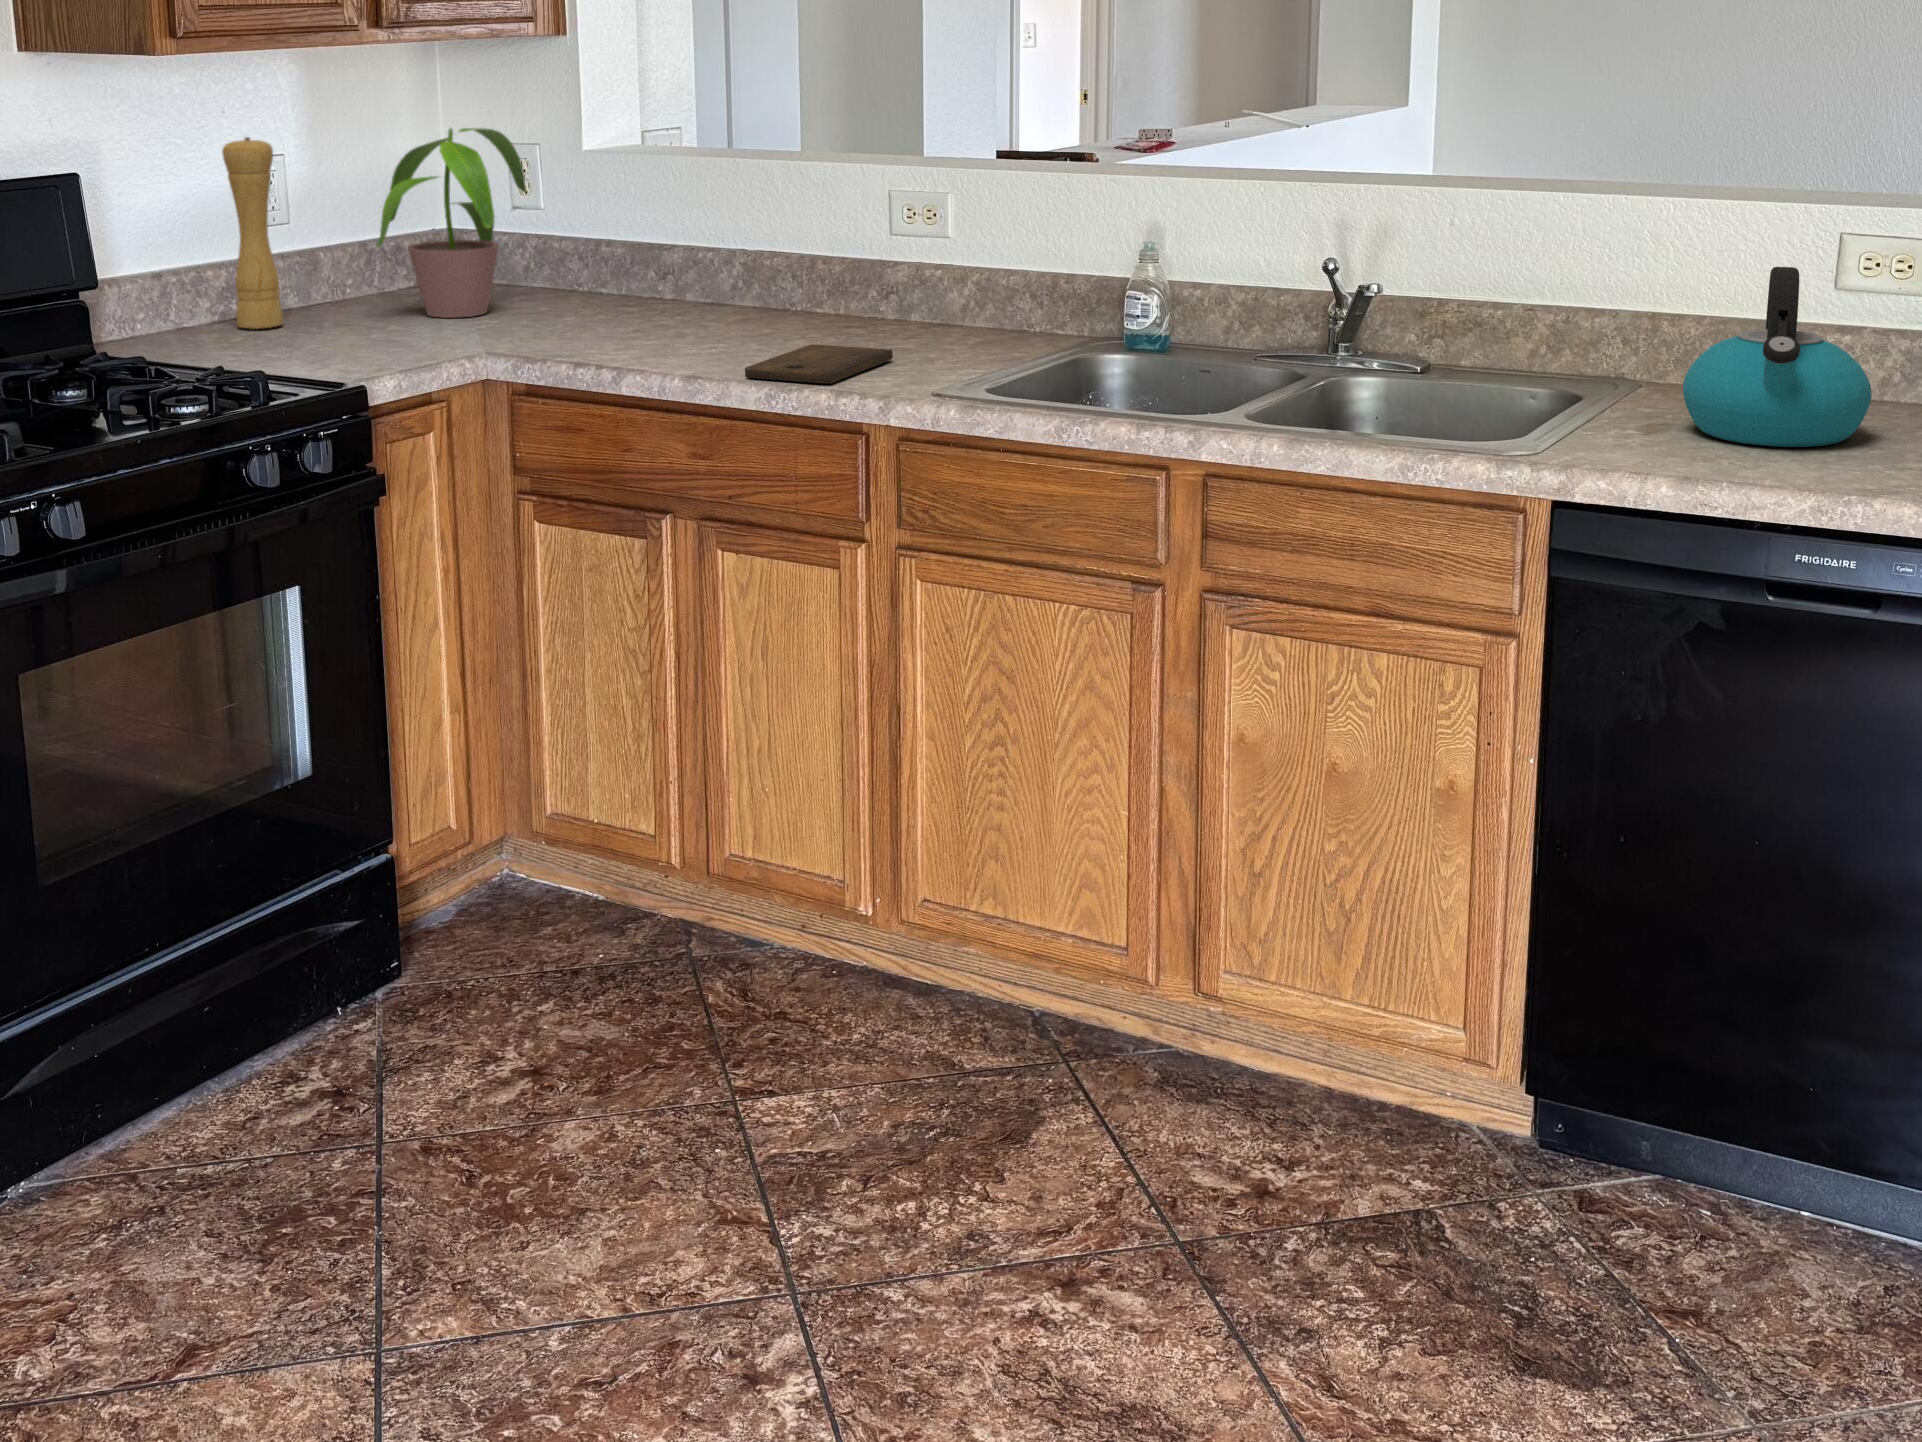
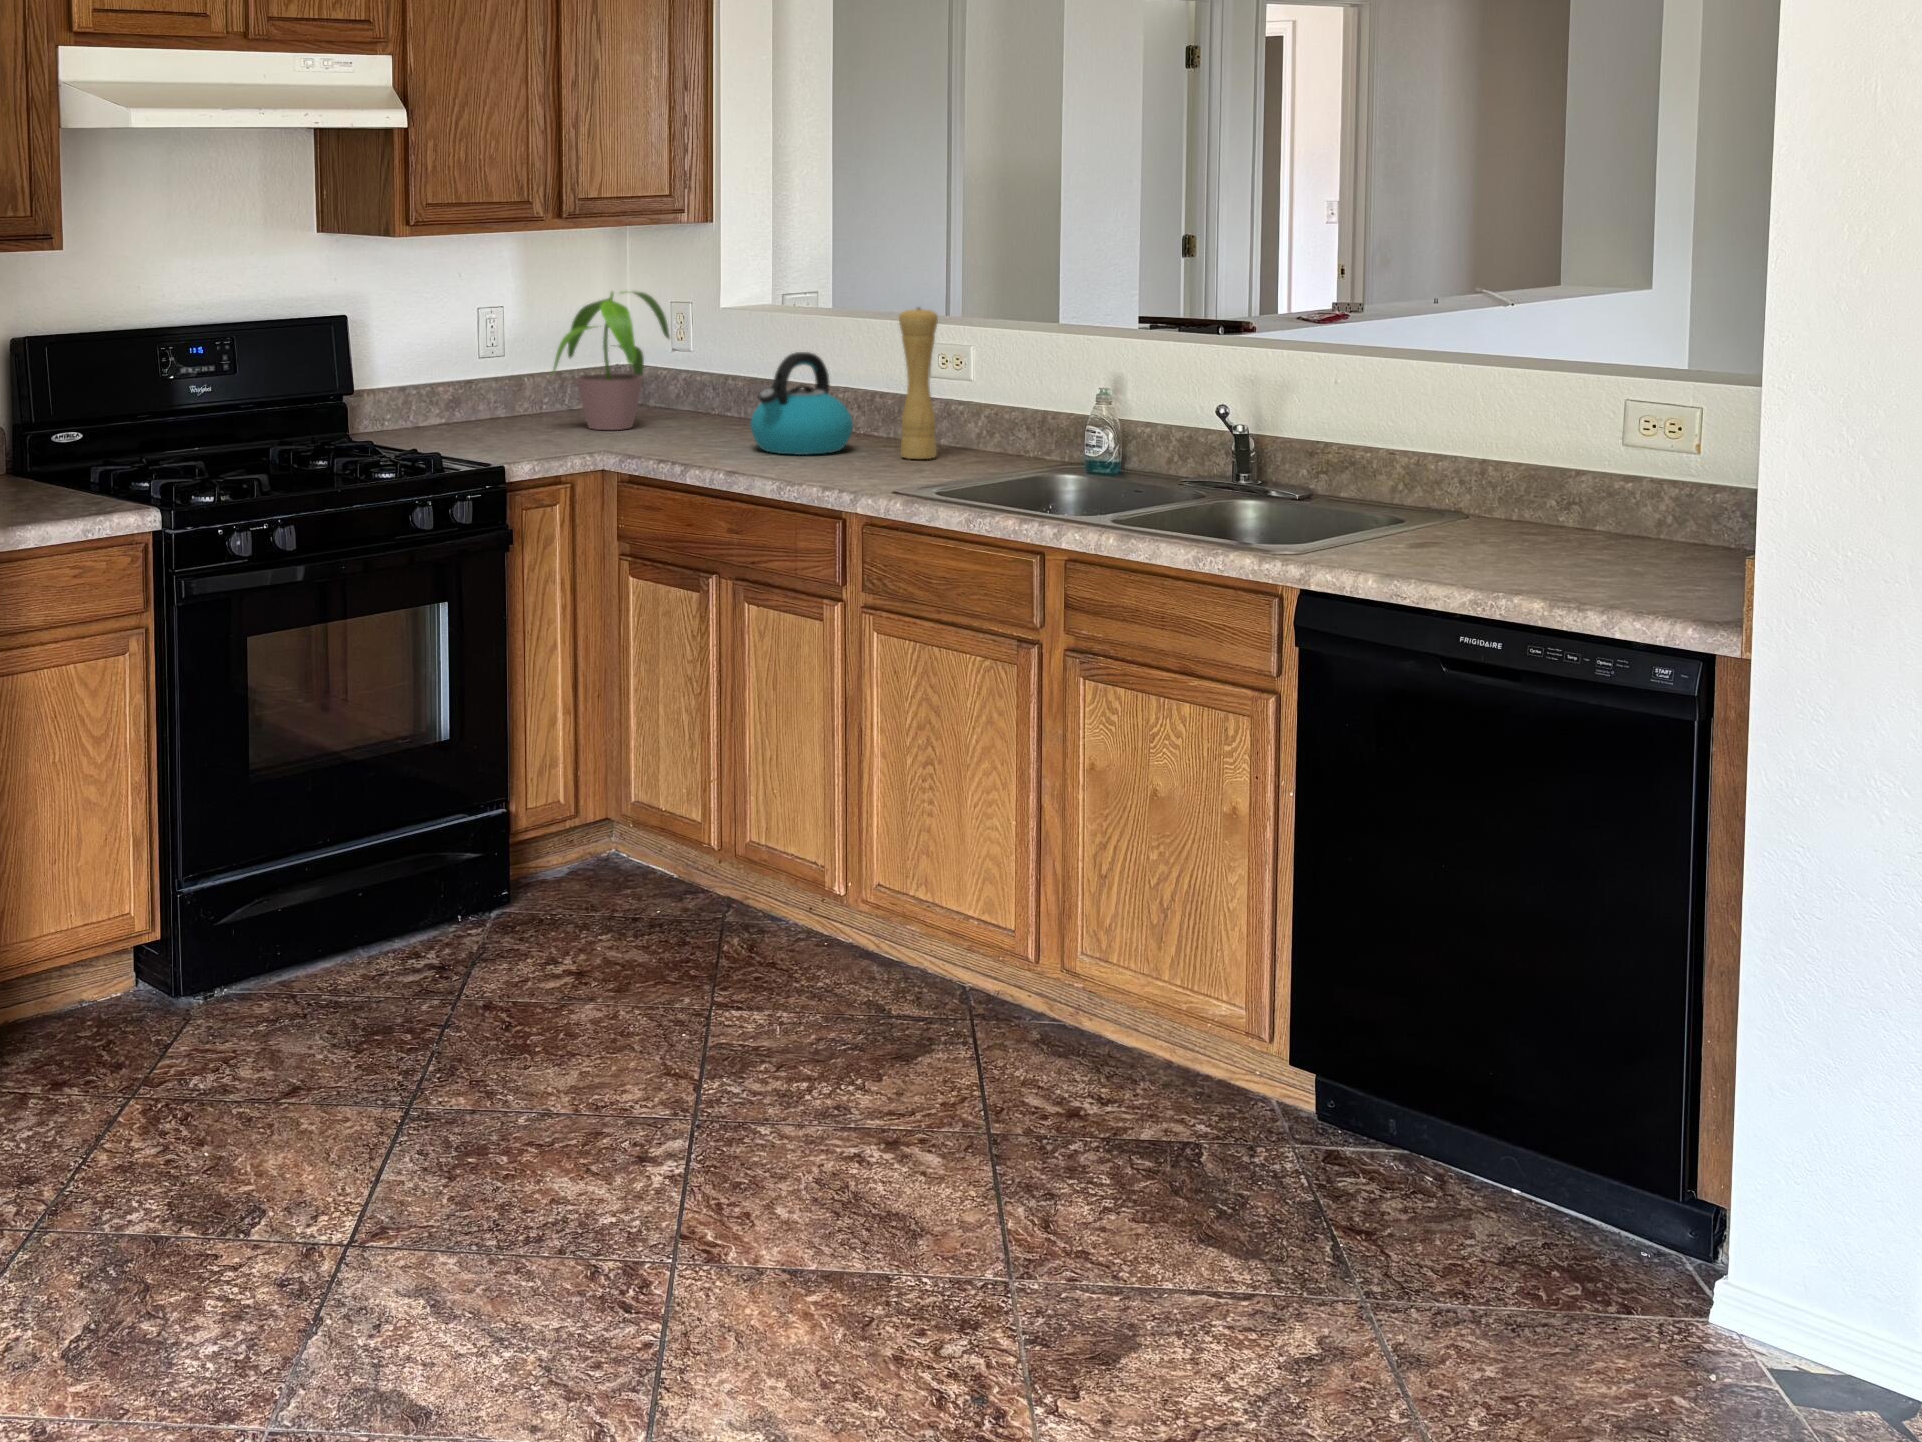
pepper mill: present [222,137,283,329] -> present [899,307,938,459]
kettle: present [1683,267,1871,447] -> present [751,352,853,455]
cutting board: present [745,345,893,384] -> none [769,457,892,483]

